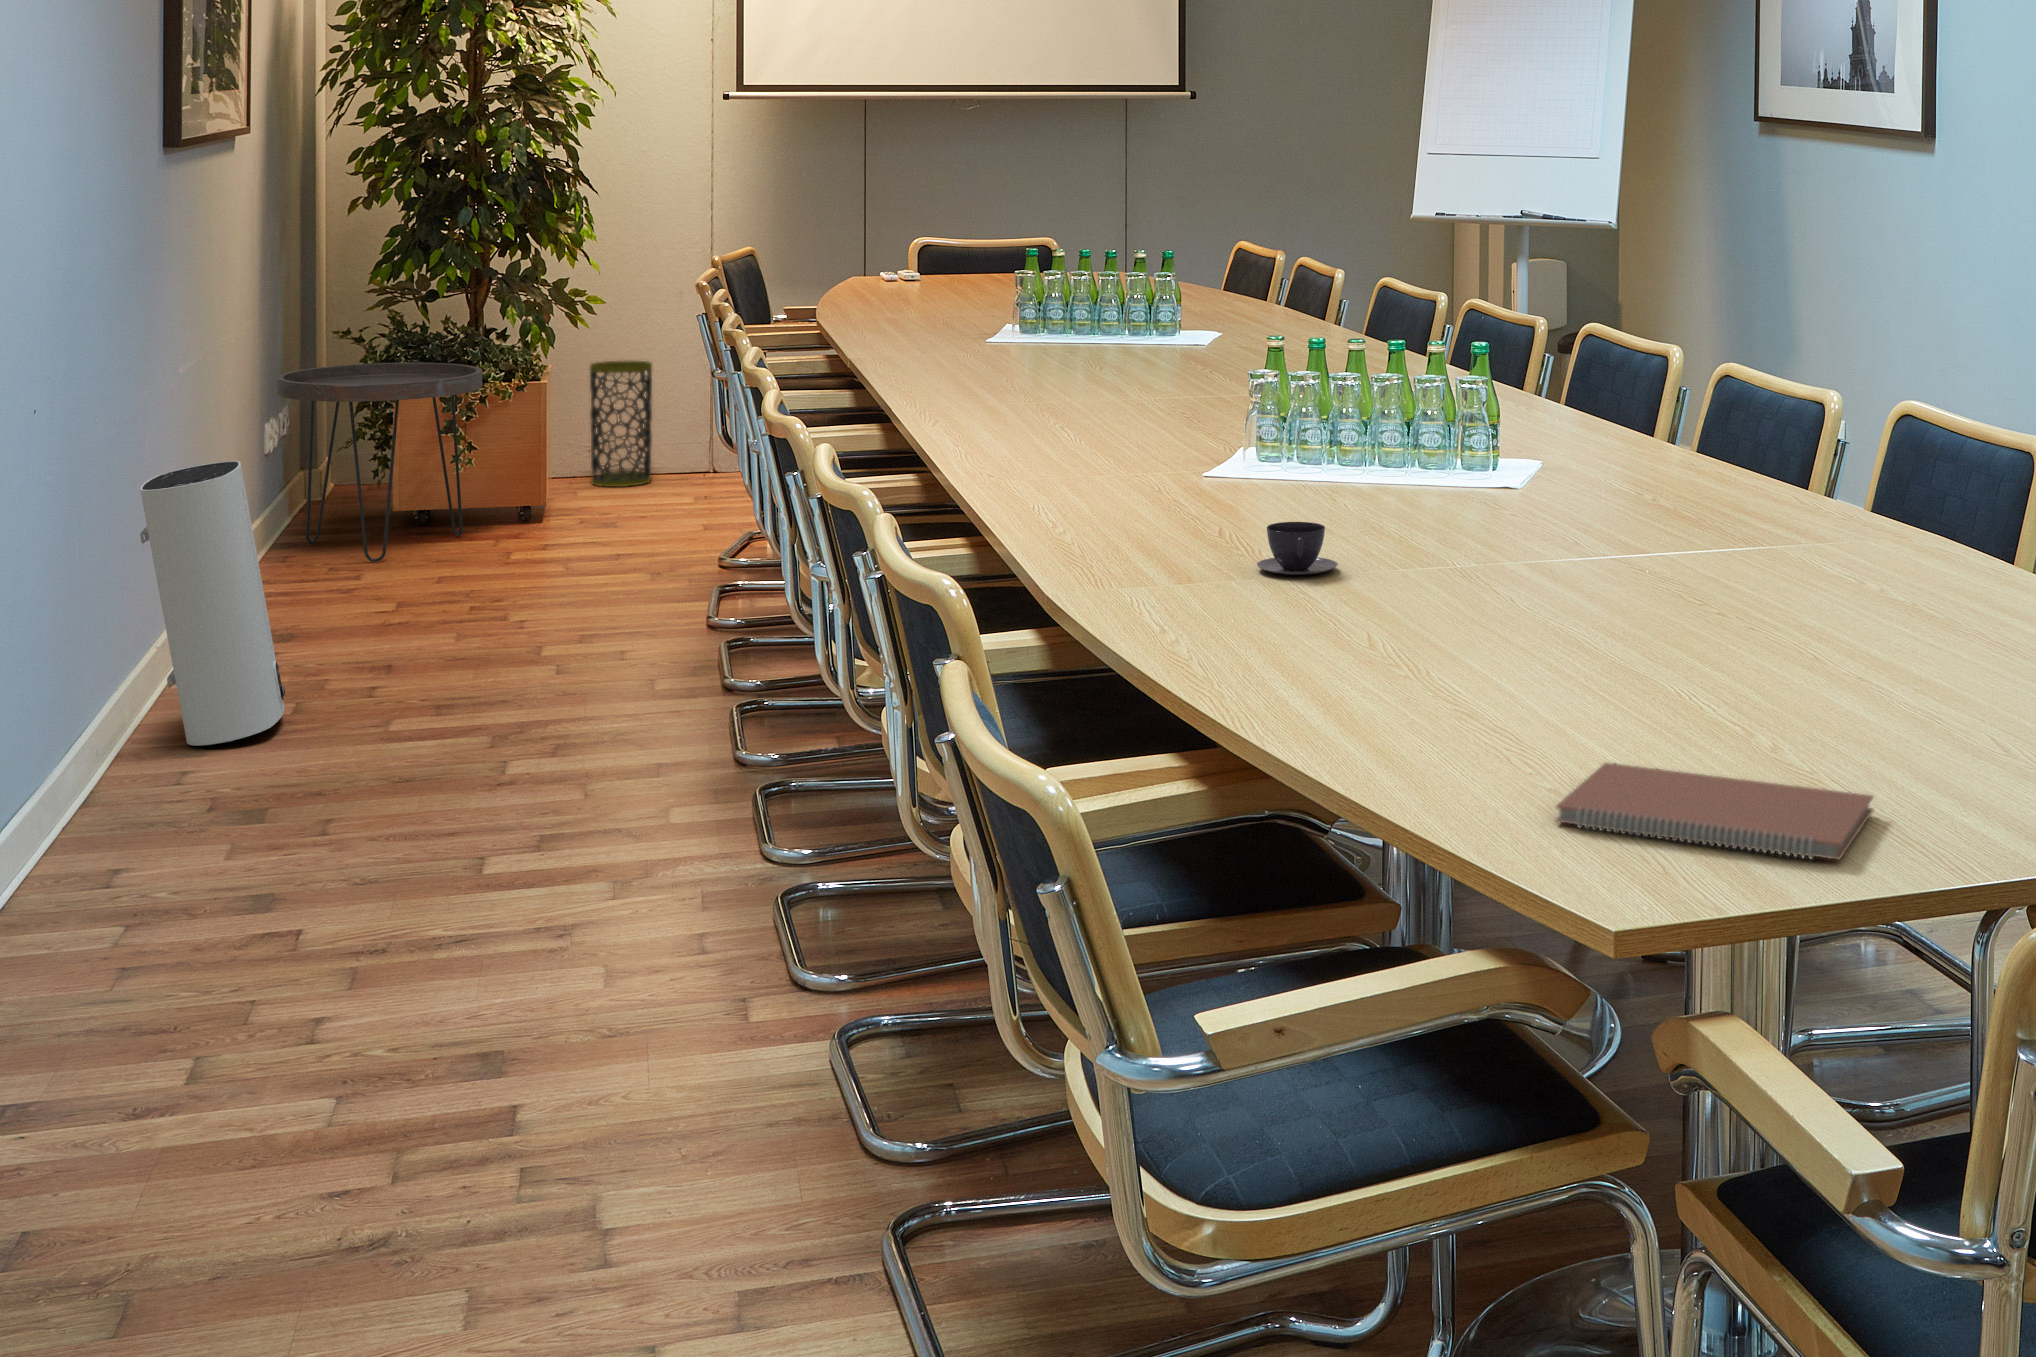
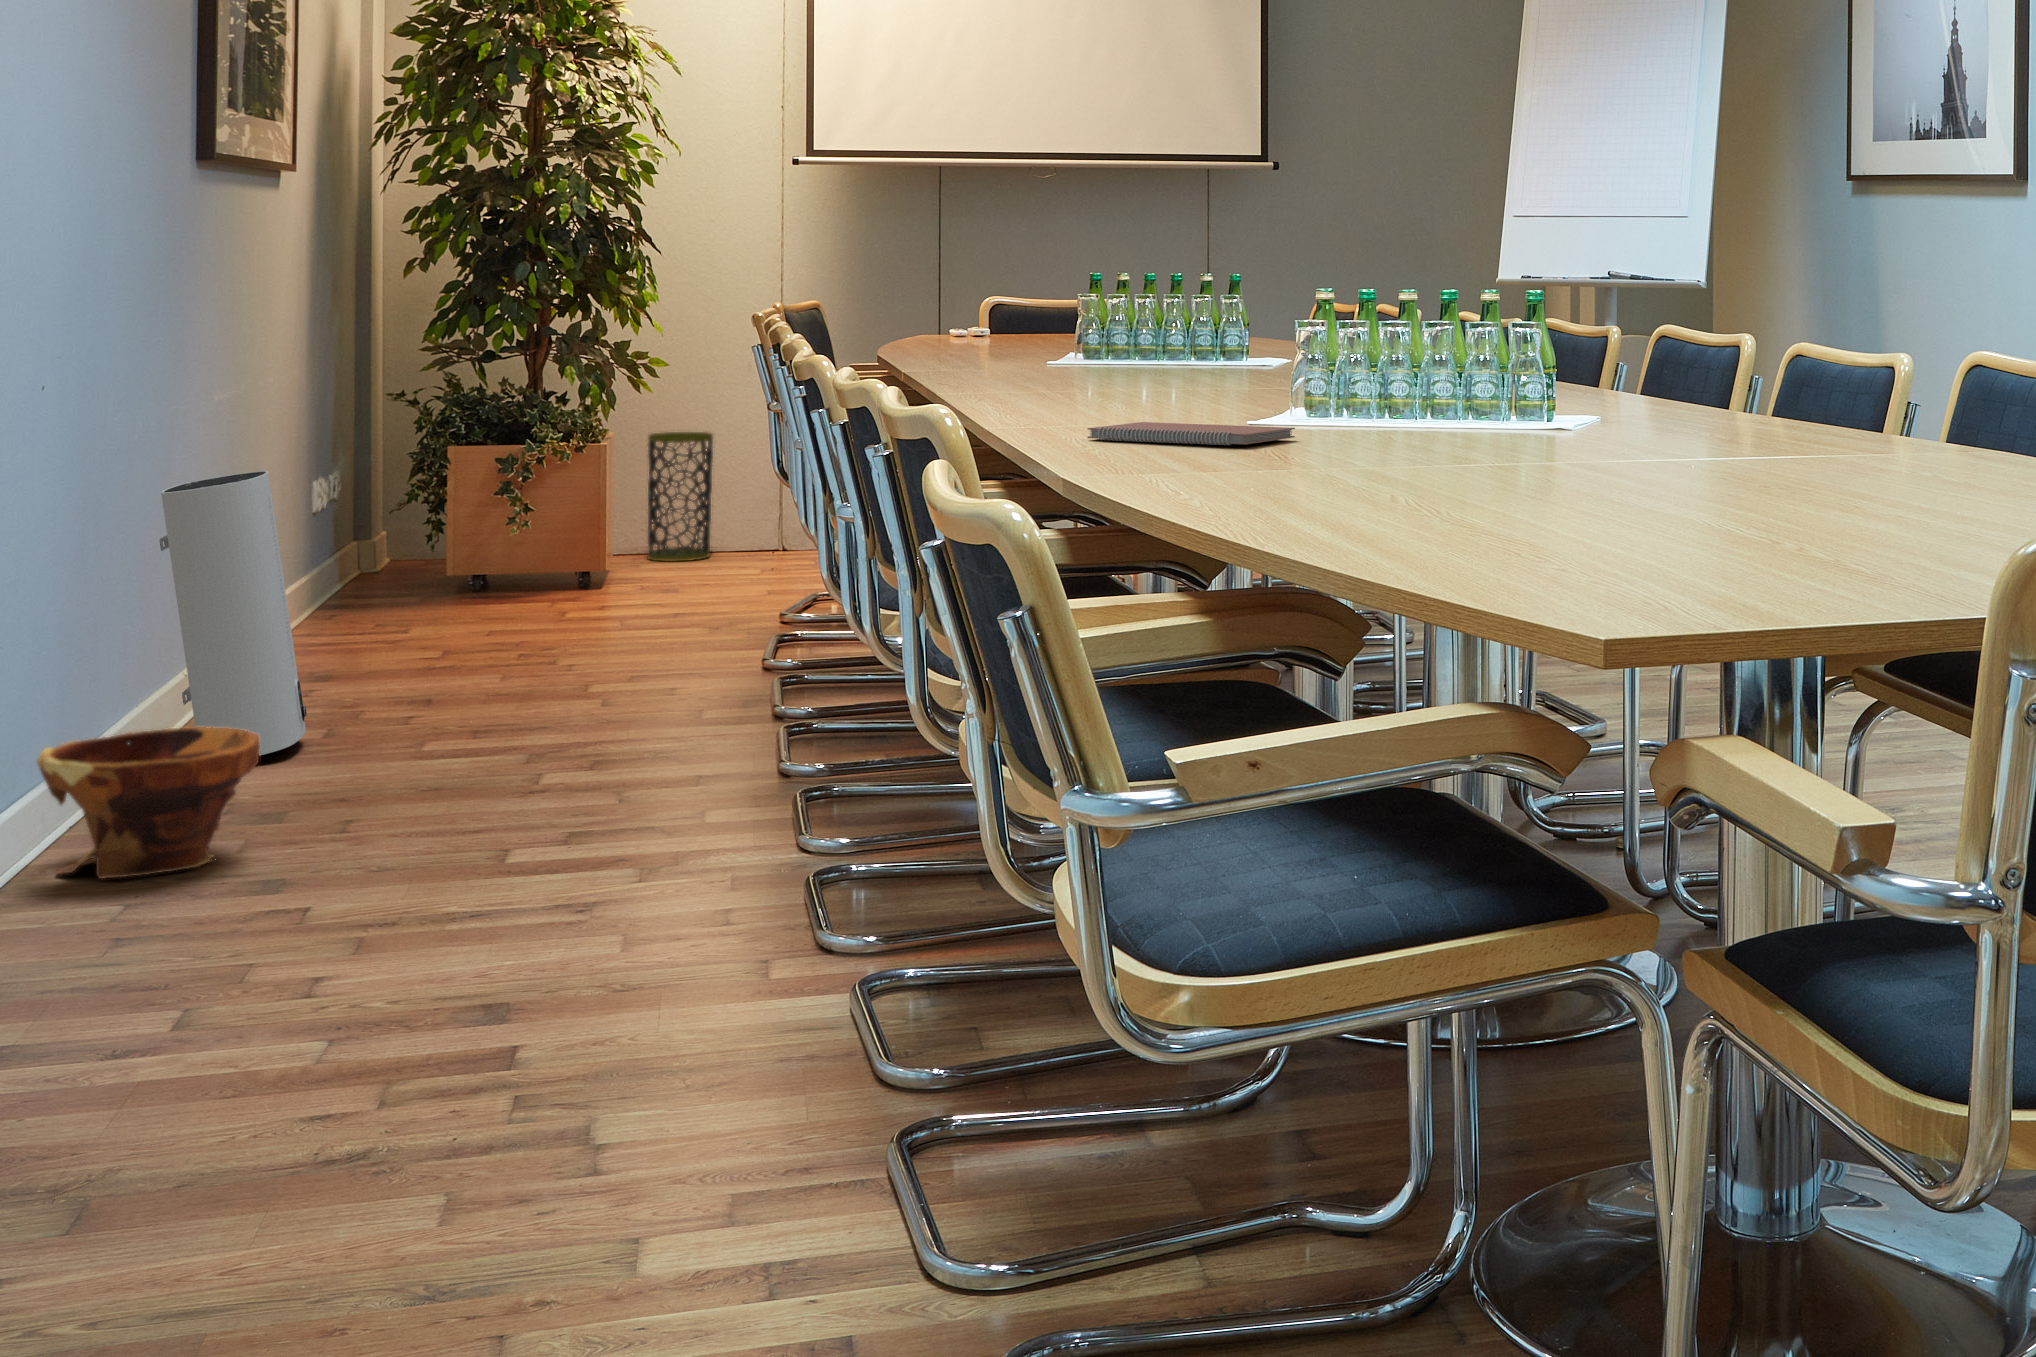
side table: present [277,363,482,562] -> none [319,420,533,620]
teacup: present [1257,522,1338,575] -> none [1301,422,1386,470]
planter: none [41,736,251,890] -> present [37,727,259,878]
notebook: present [1556,763,1873,859] -> present [1087,422,1295,445]

